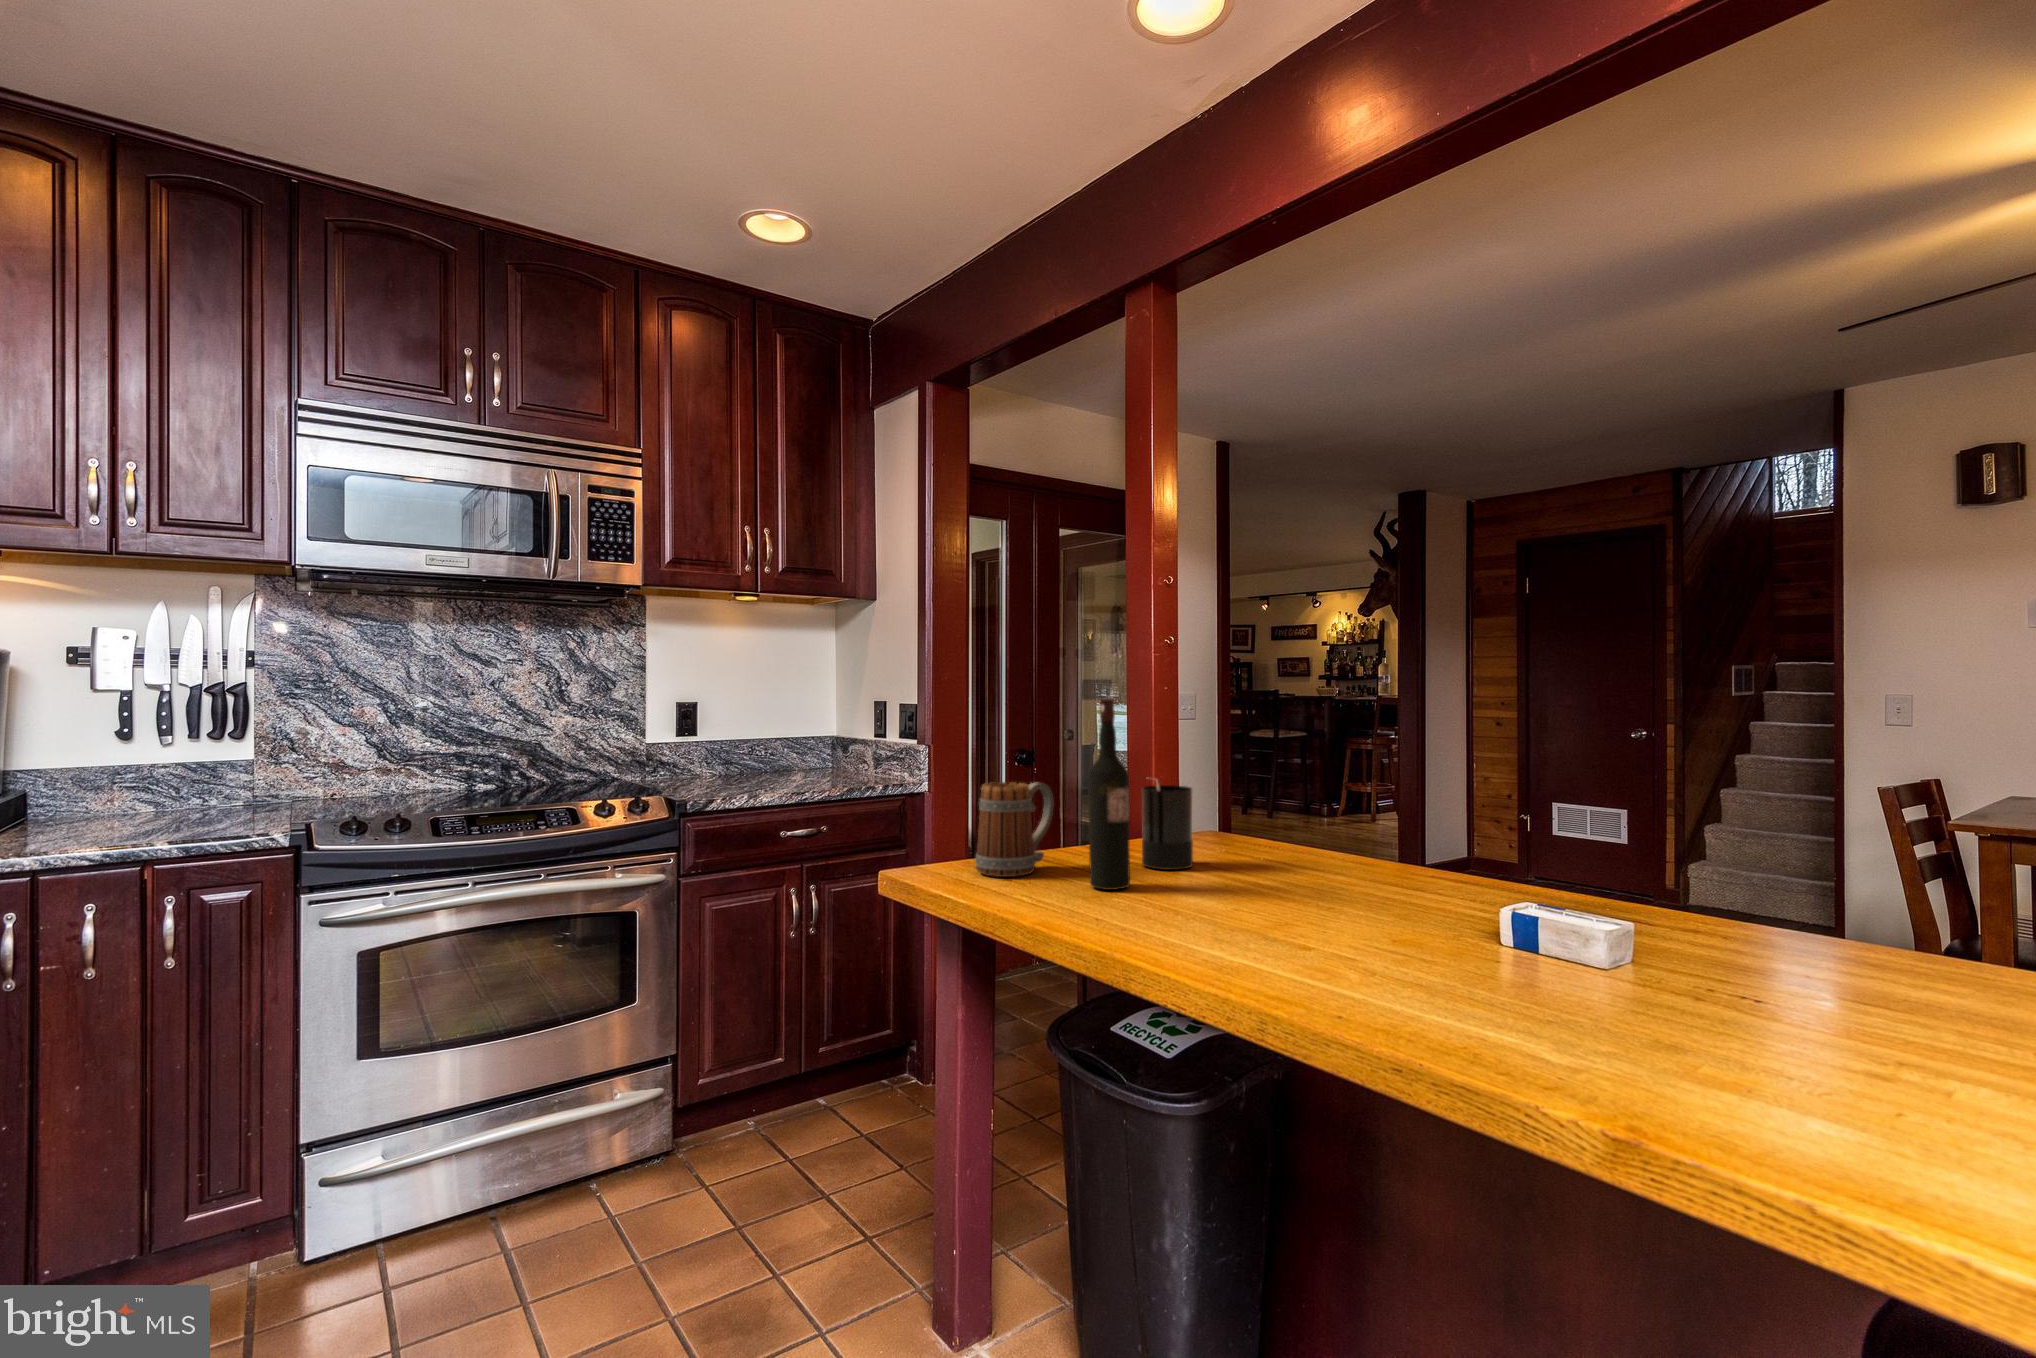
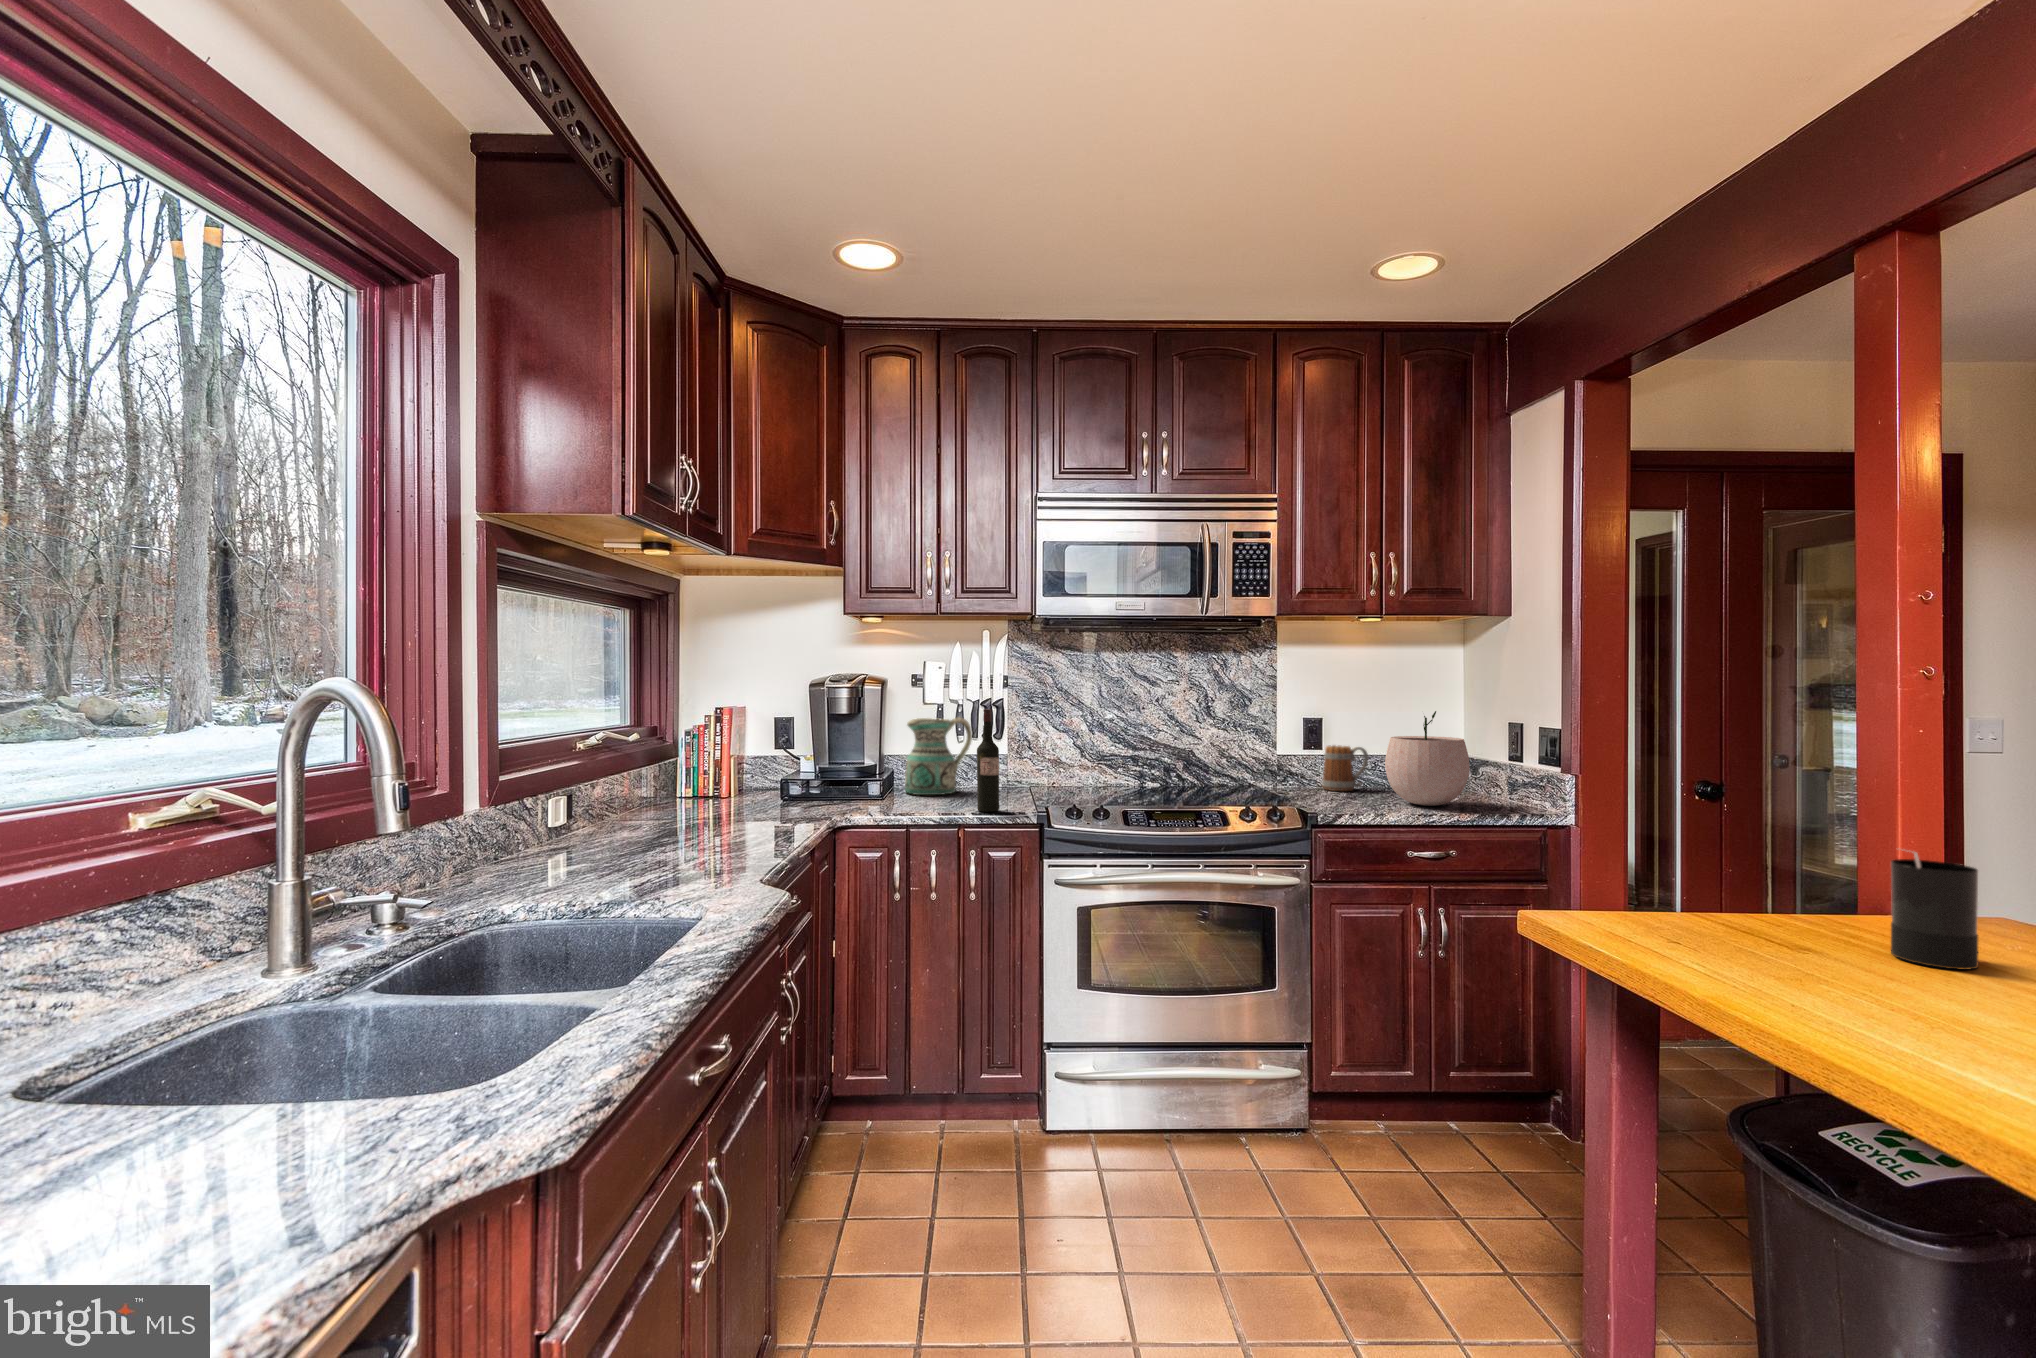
plant pot: none [758,687,839,786] -> present [1385,711,1470,806]
wine bottle: present [1088,699,1130,890] -> present [977,709,999,812]
ceramic pitcher: none [53,707,190,825] -> present [905,717,972,795]
mug: present [975,782,1054,877] -> present [1322,745,1368,791]

